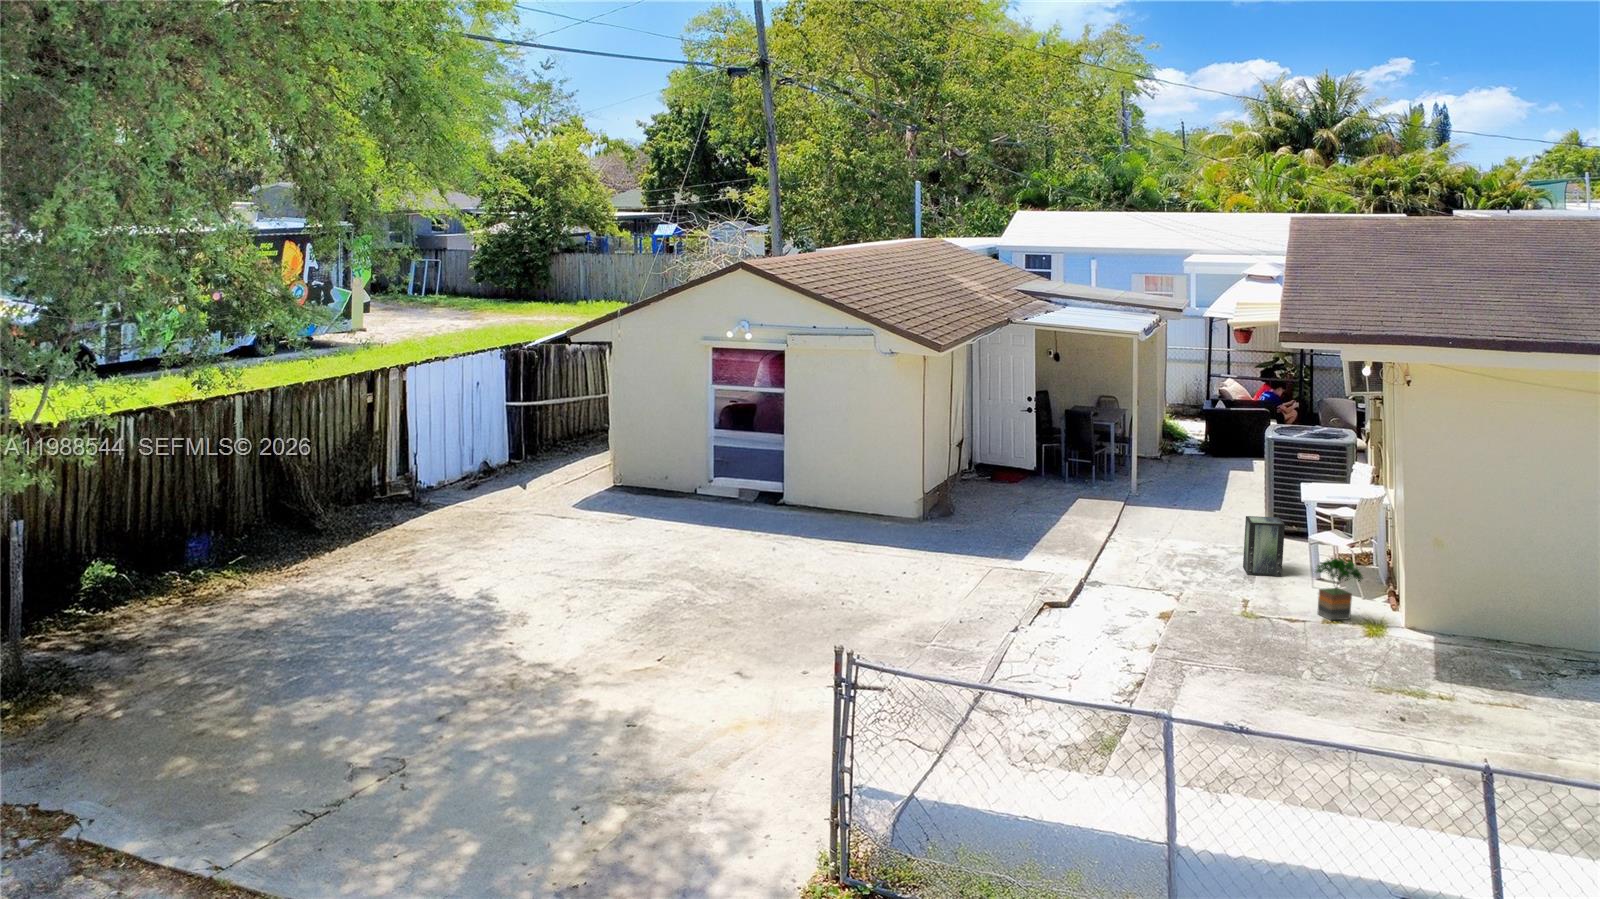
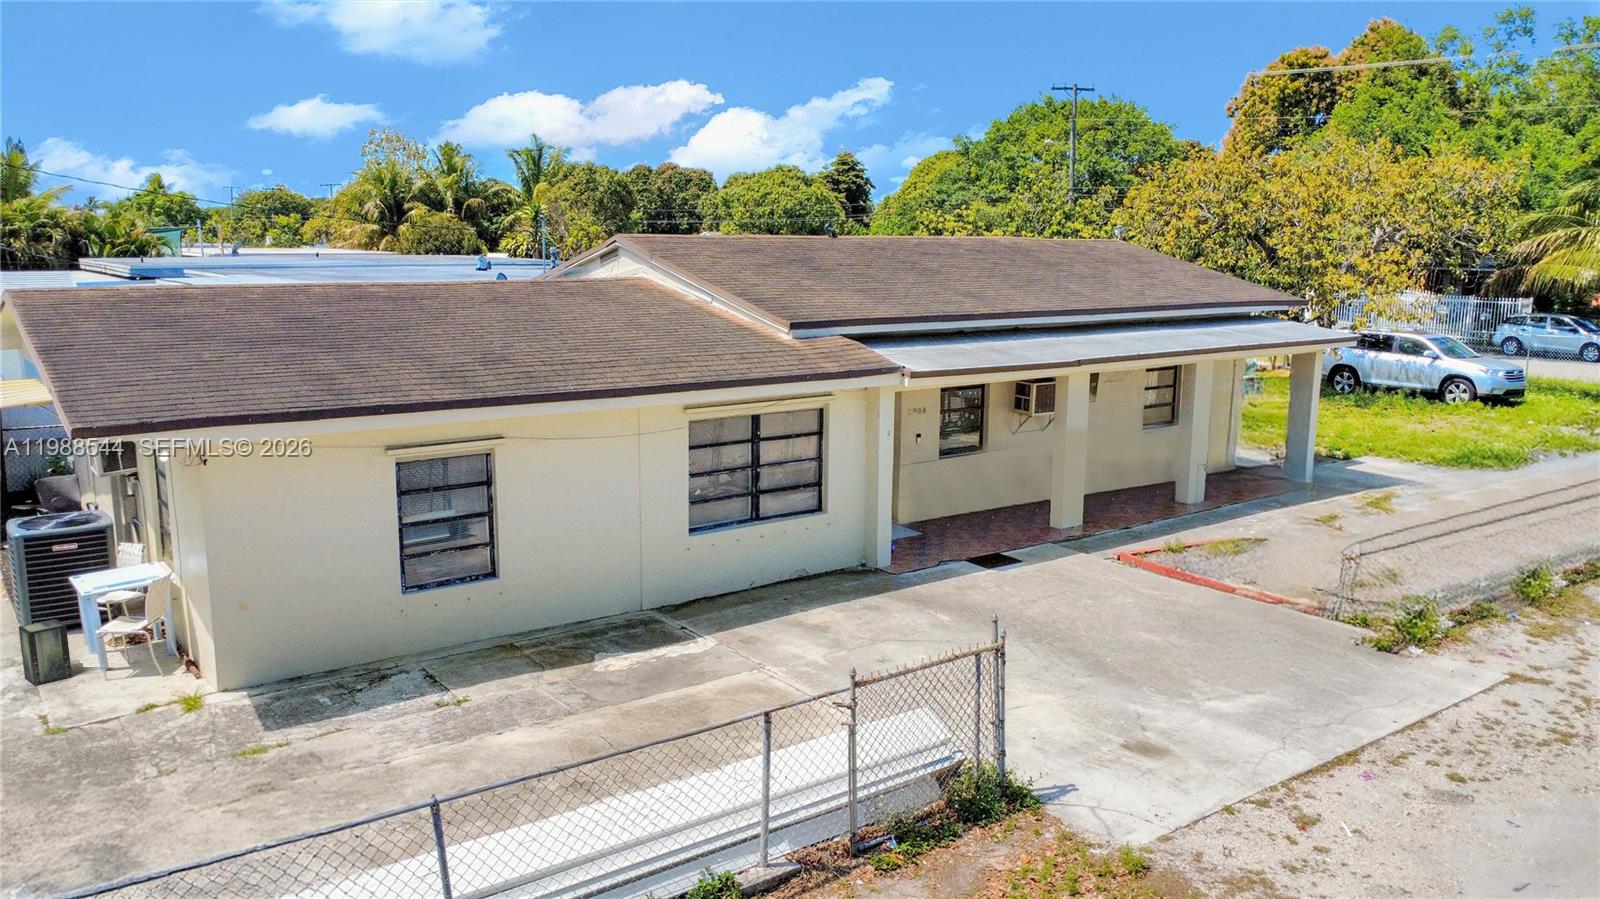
potted tree: present [1317,558,1363,620] -> none [118,645,170,707]

